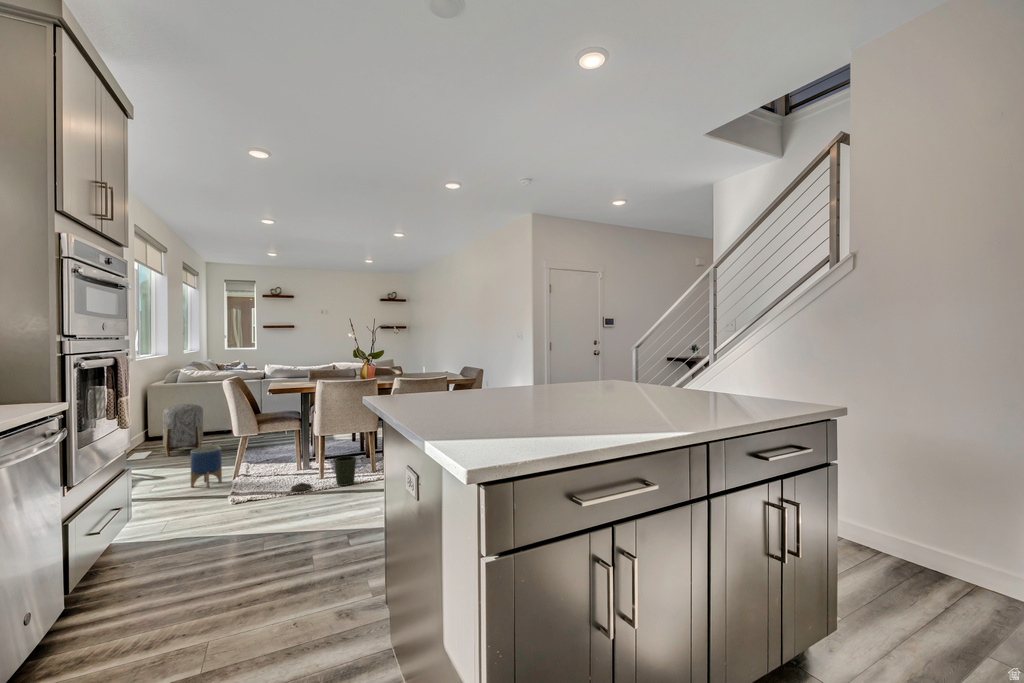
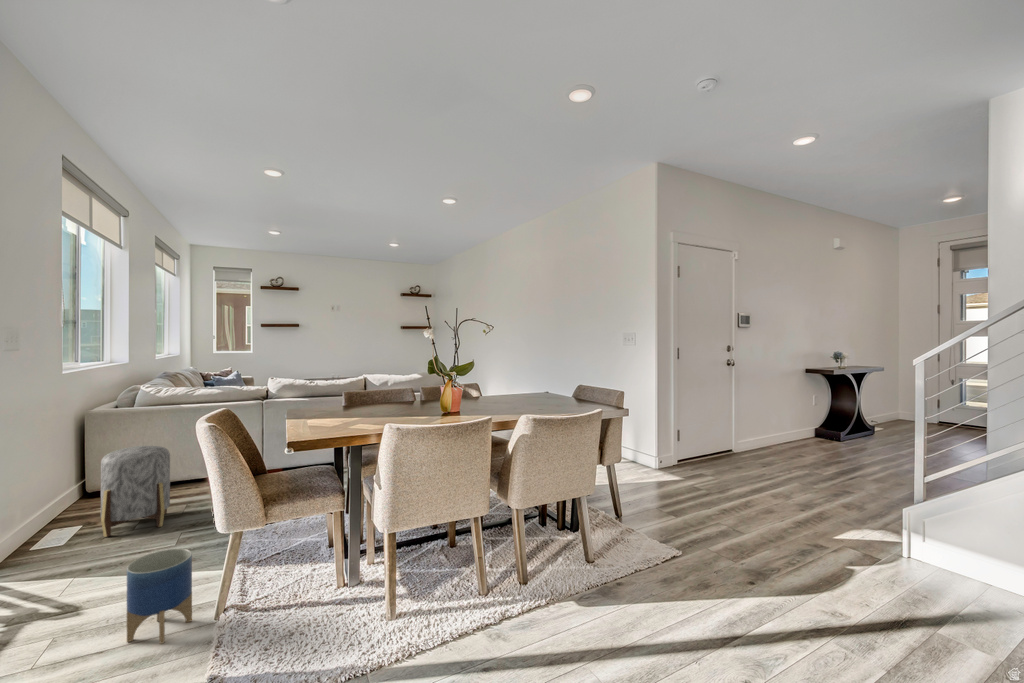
trash can: present [291,456,356,491] -> none [333,565,457,657]

